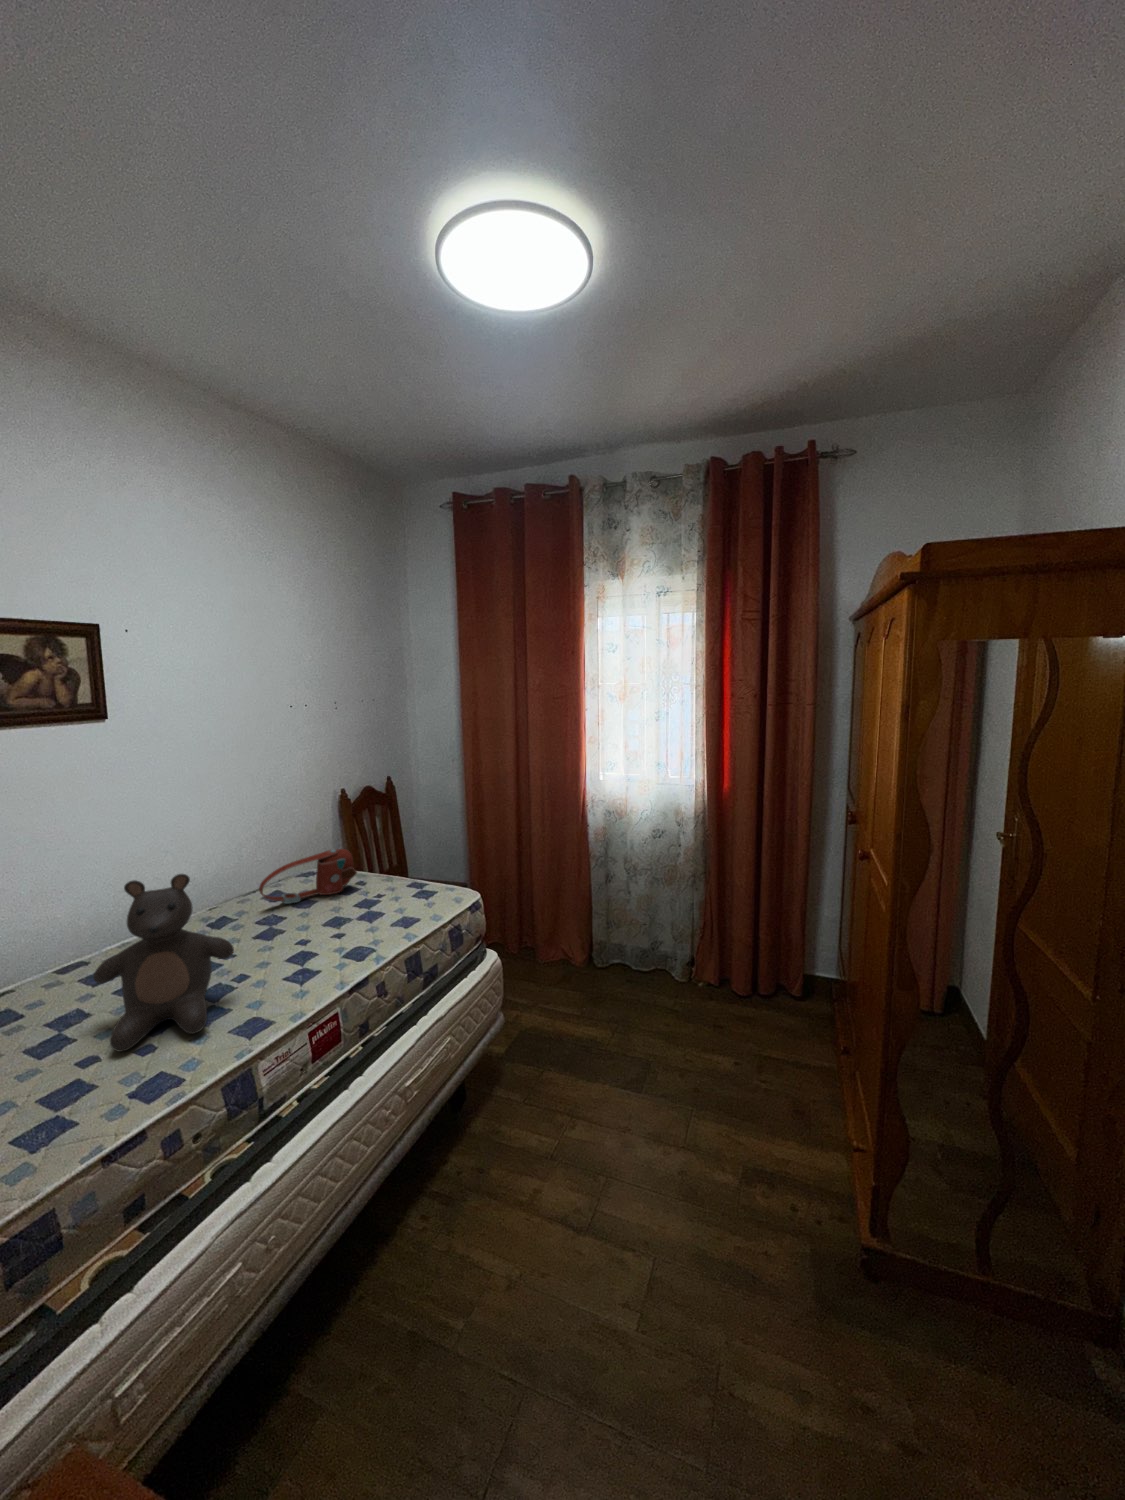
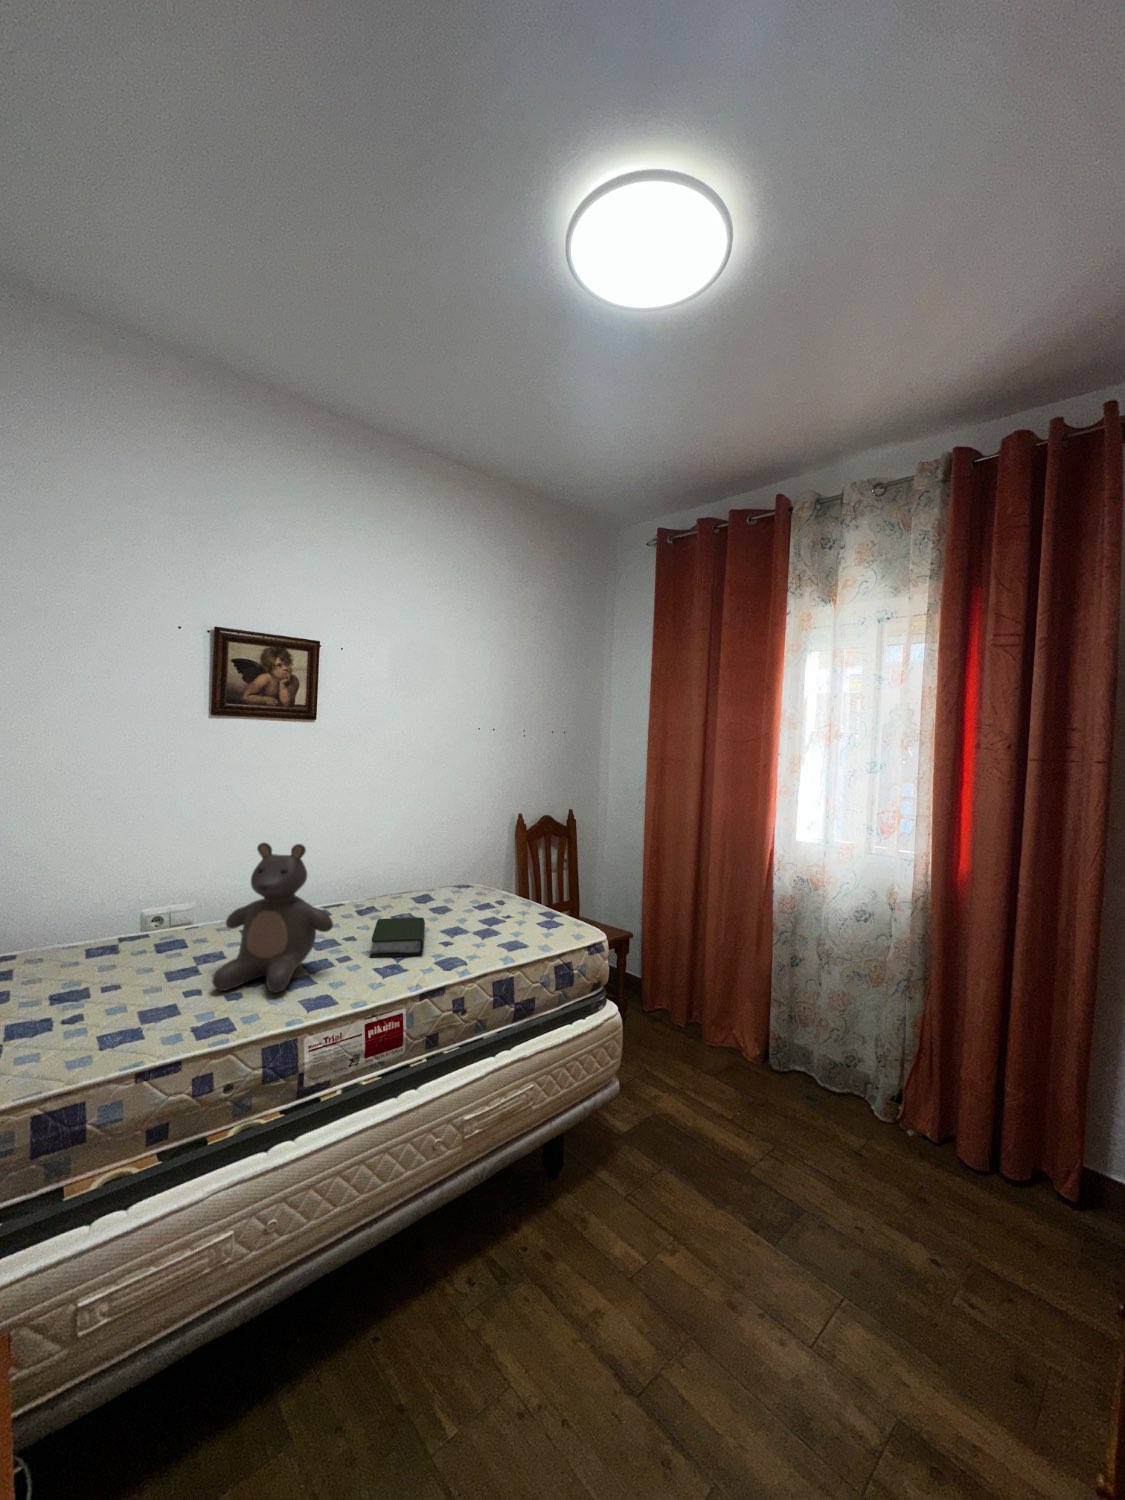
handbag: present [259,849,357,904] -> none [403,862,494,907]
book: none [255,916,324,970] -> present [370,917,425,958]

